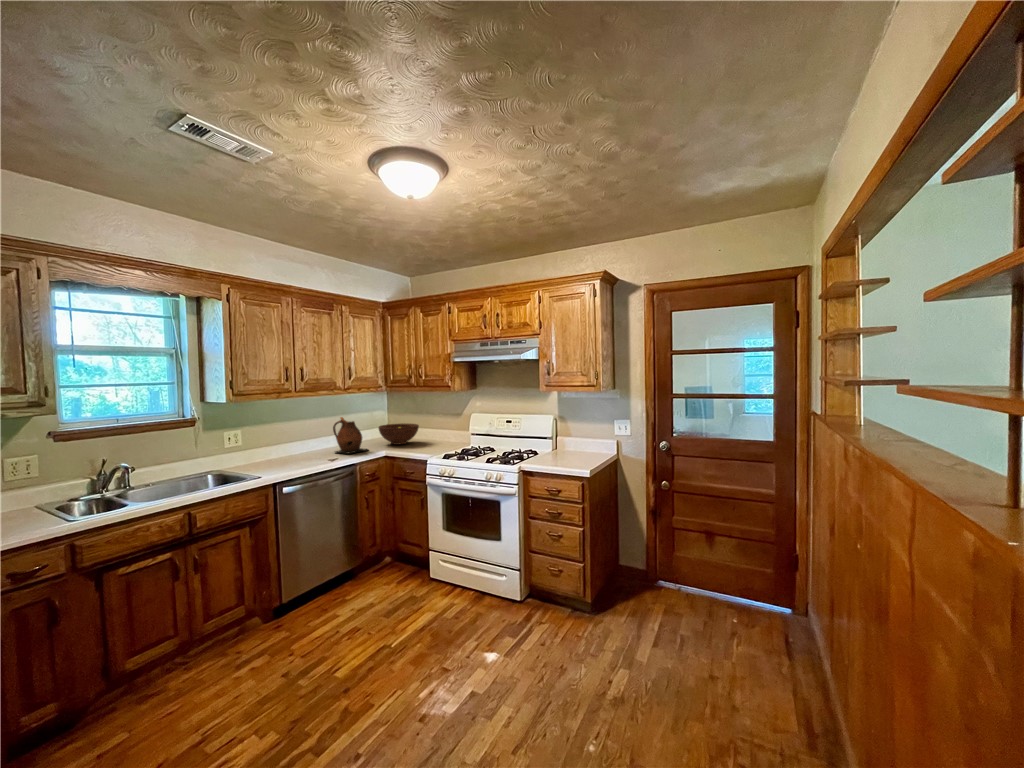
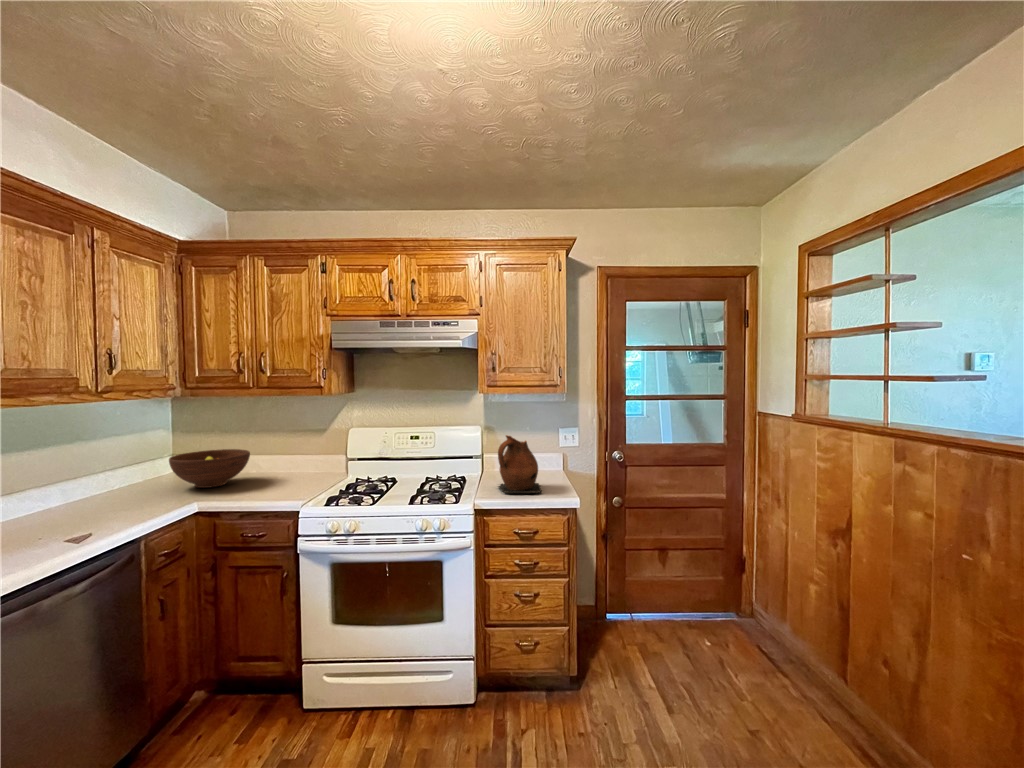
ceramic pitcher: present [333,417,368,454] -> present [498,435,542,494]

